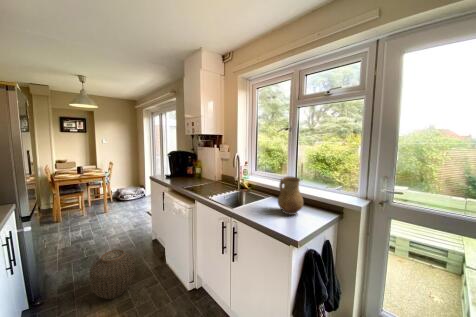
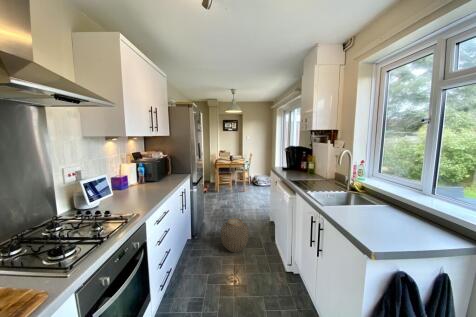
ceramic pitcher: present [278,177,303,215] -> none [377,181,417,230]

